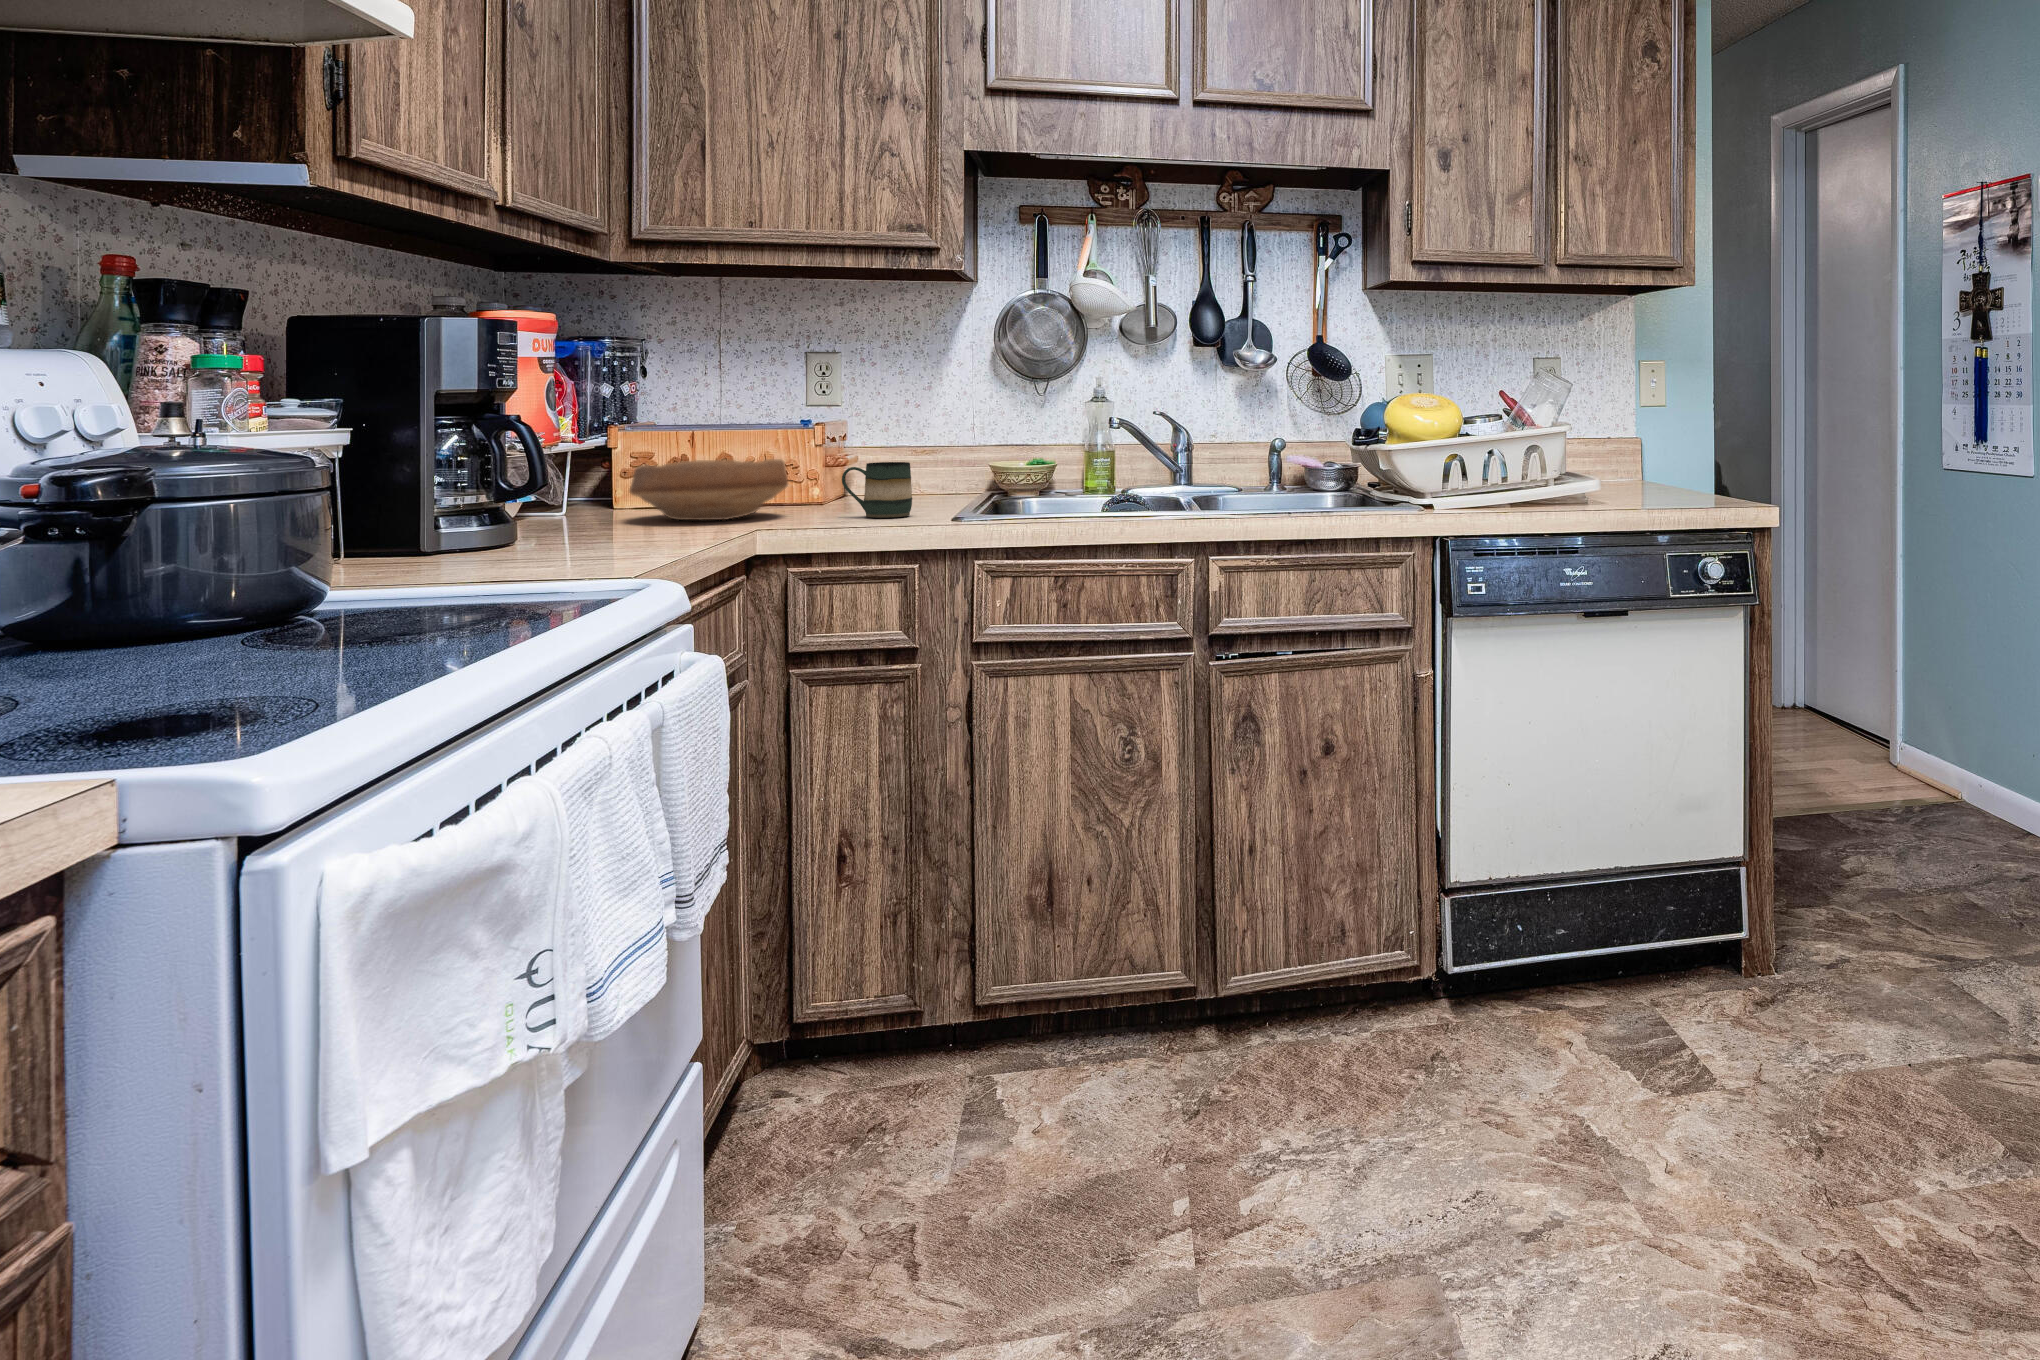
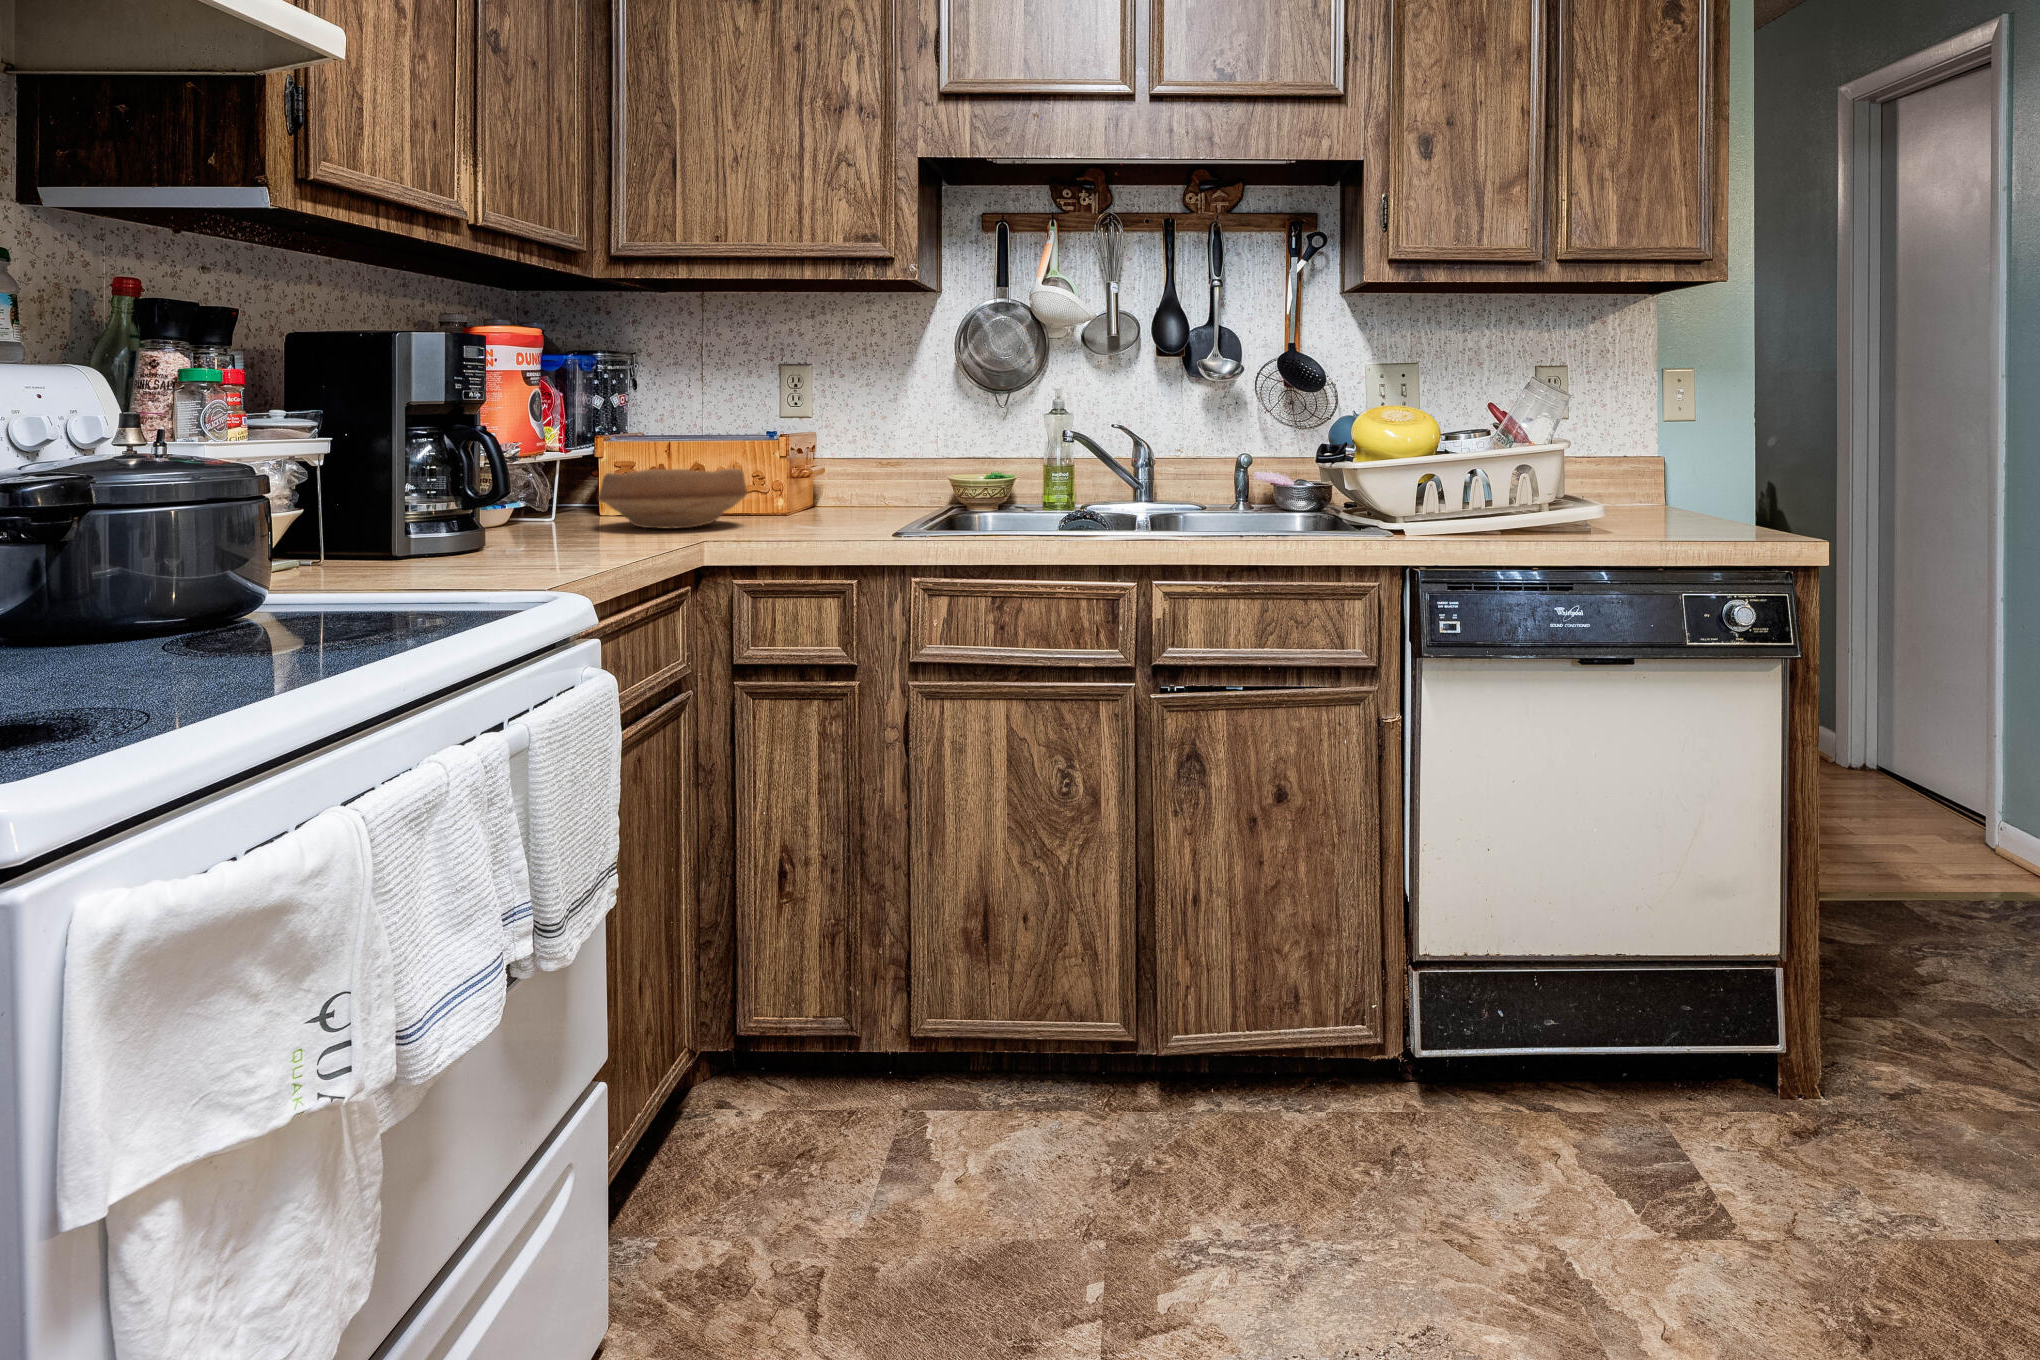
mug: present [842,462,912,518] -> none [795,474,863,530]

